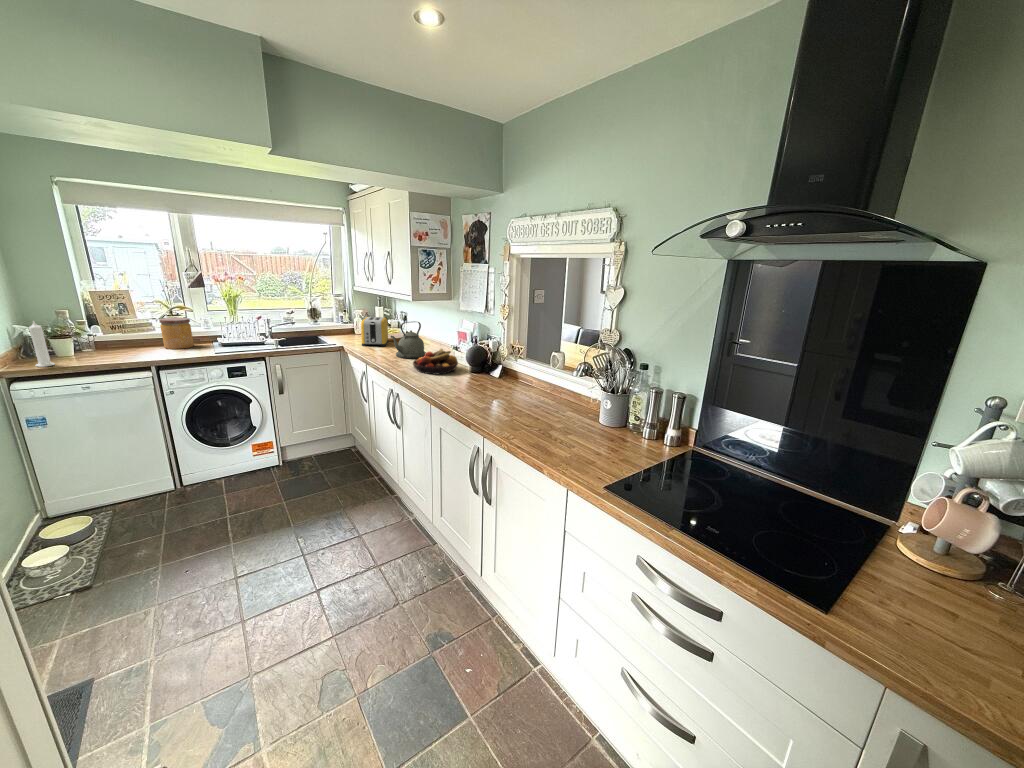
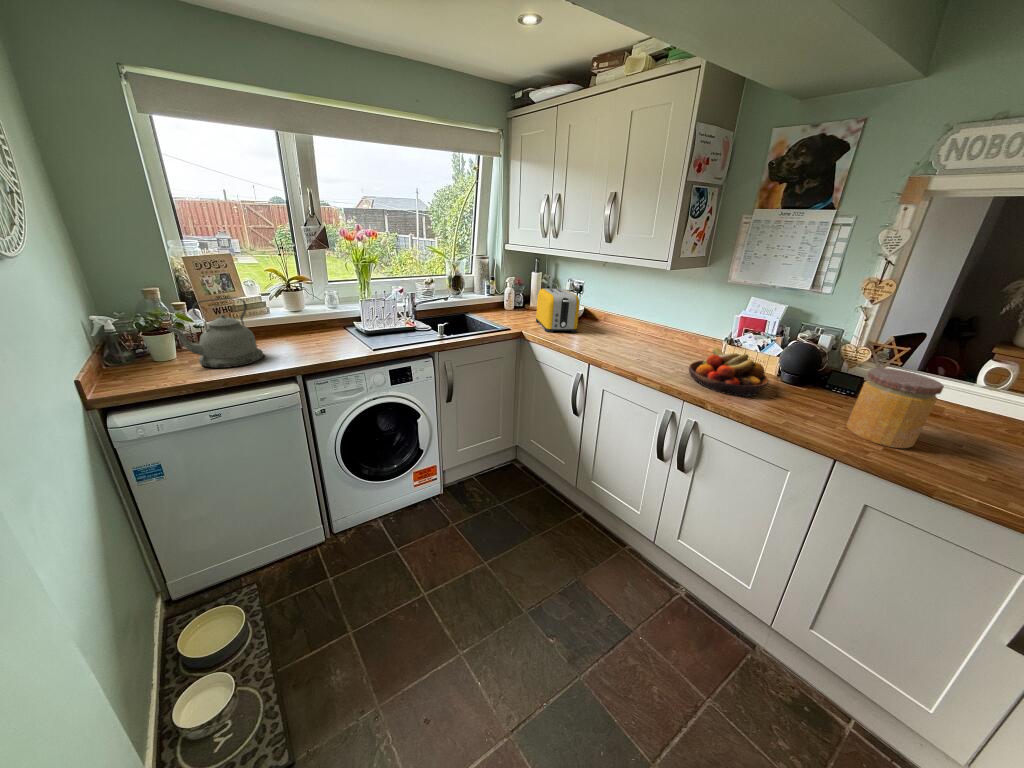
jar: present [159,318,194,349] -> present [847,368,944,448]
candle: present [29,321,54,367] -> none [120,312,162,386]
kettle: present [391,321,426,359] -> present [167,298,263,368]

